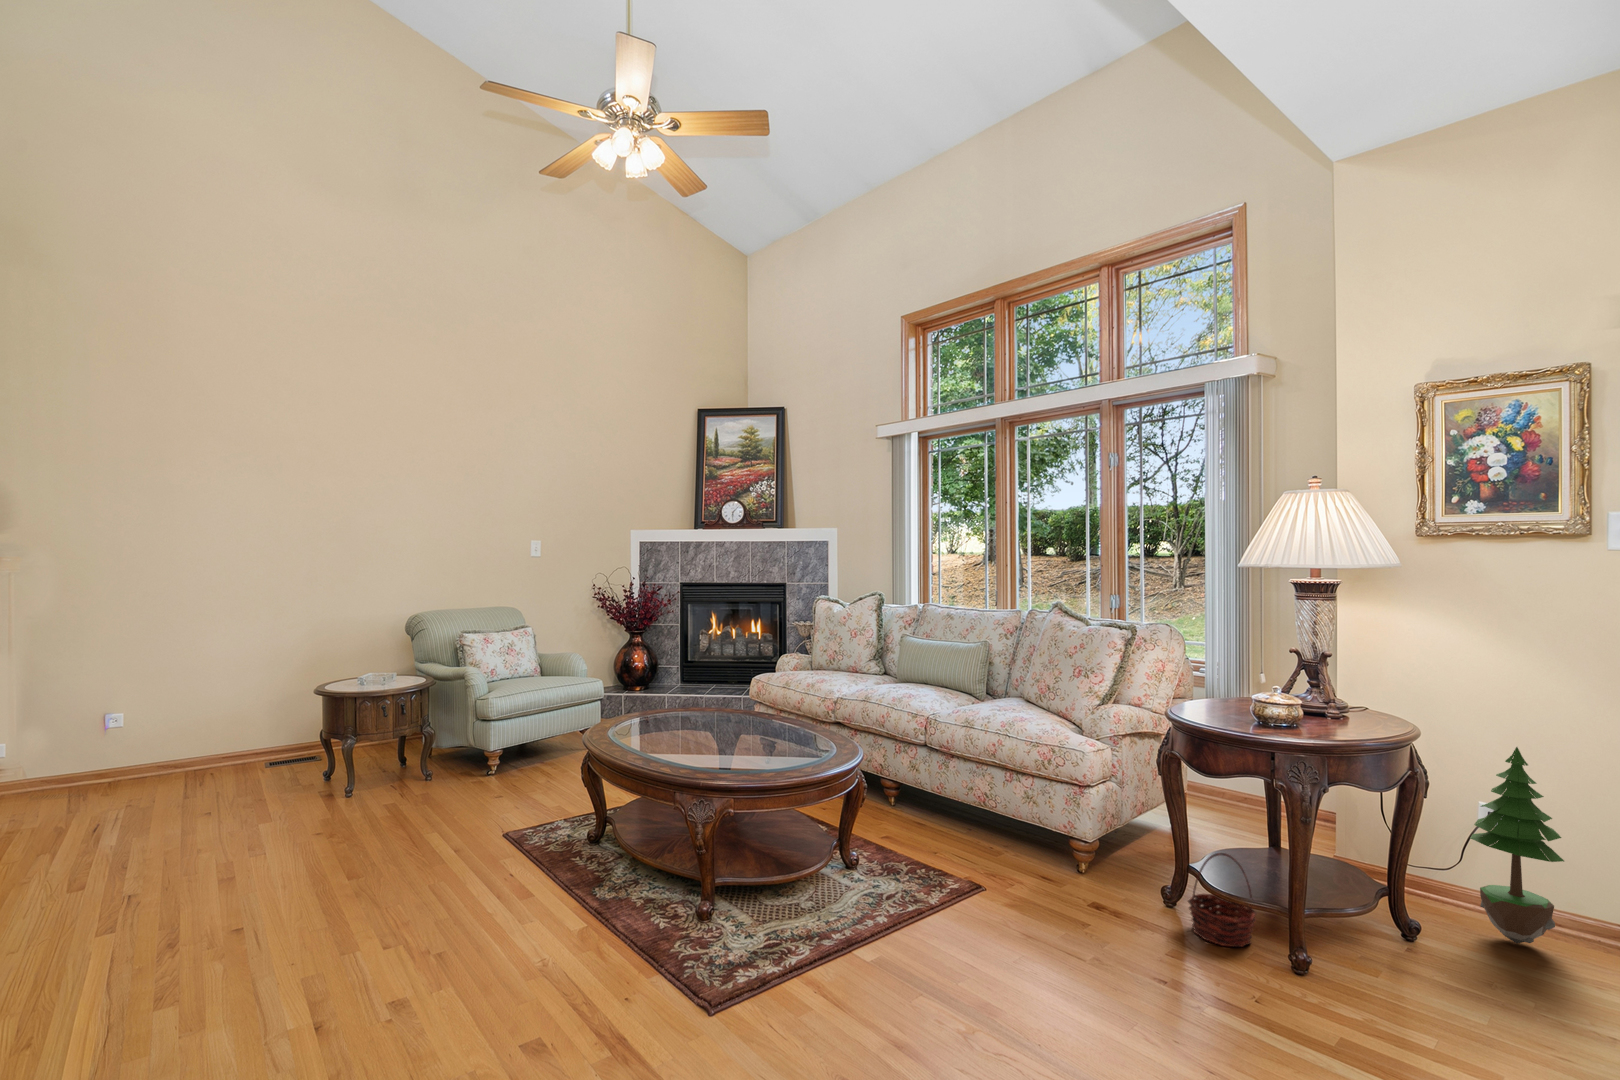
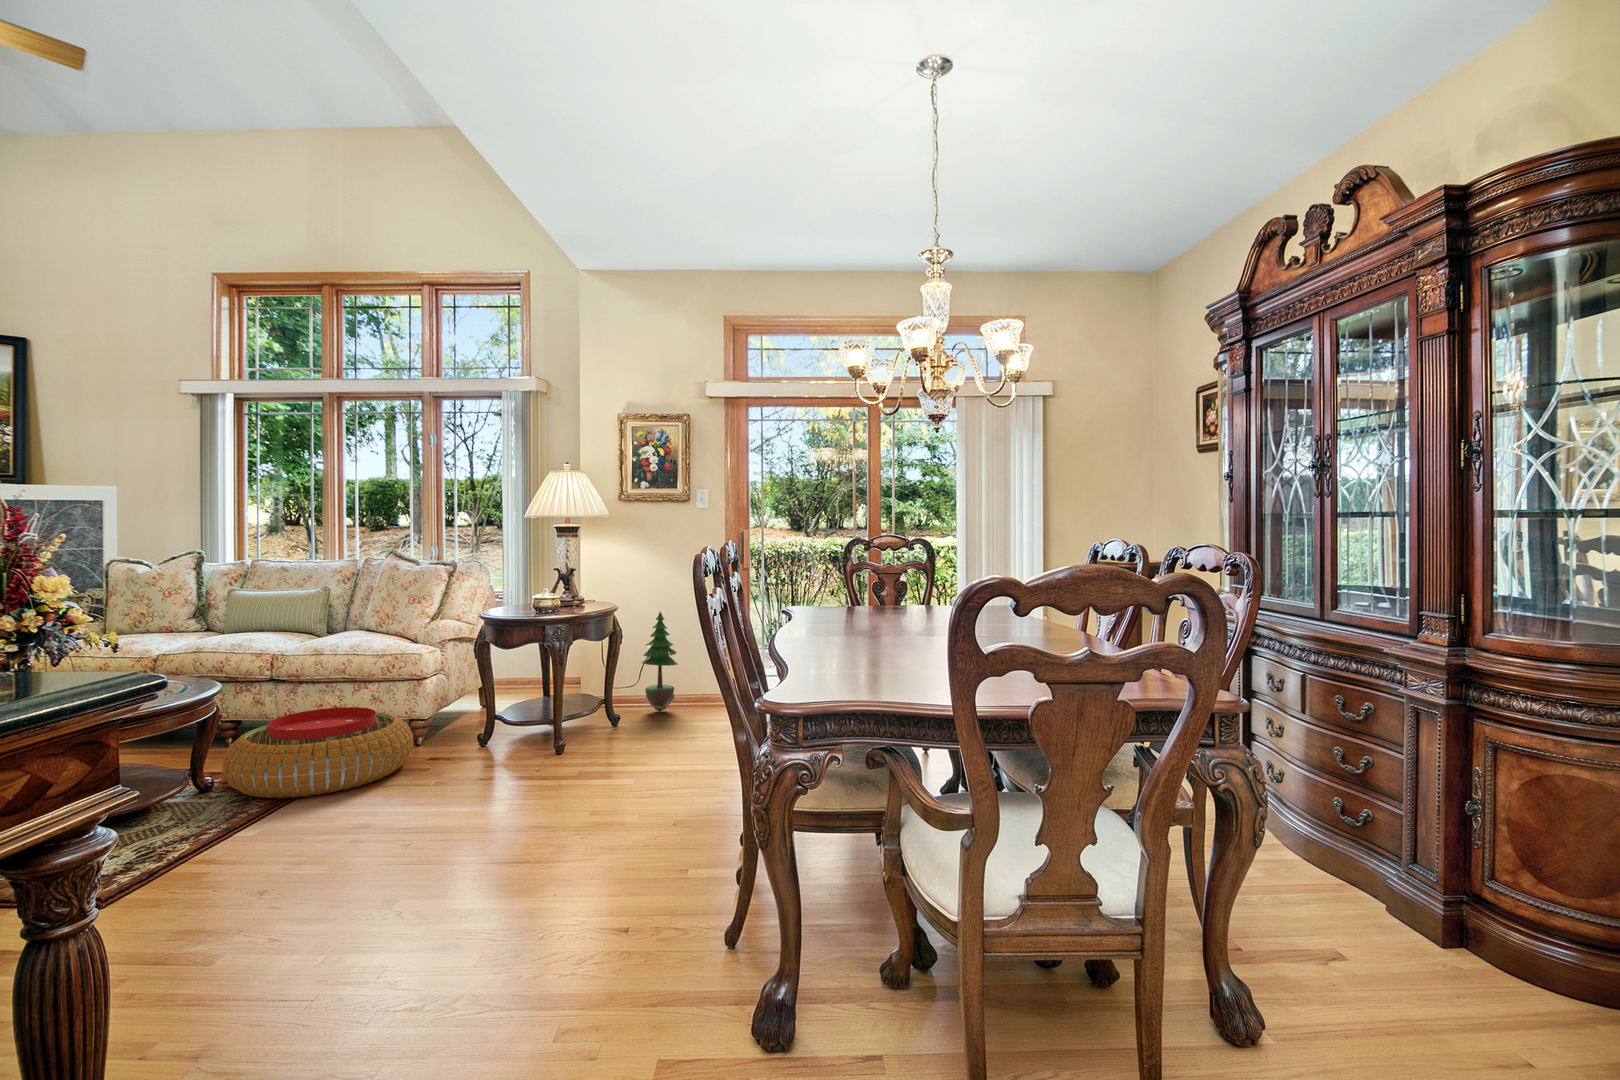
pouf: none [855,803,1068,938] -> present [222,707,413,798]
basket: present [1188,853,1256,947] -> none [494,696,535,750]

